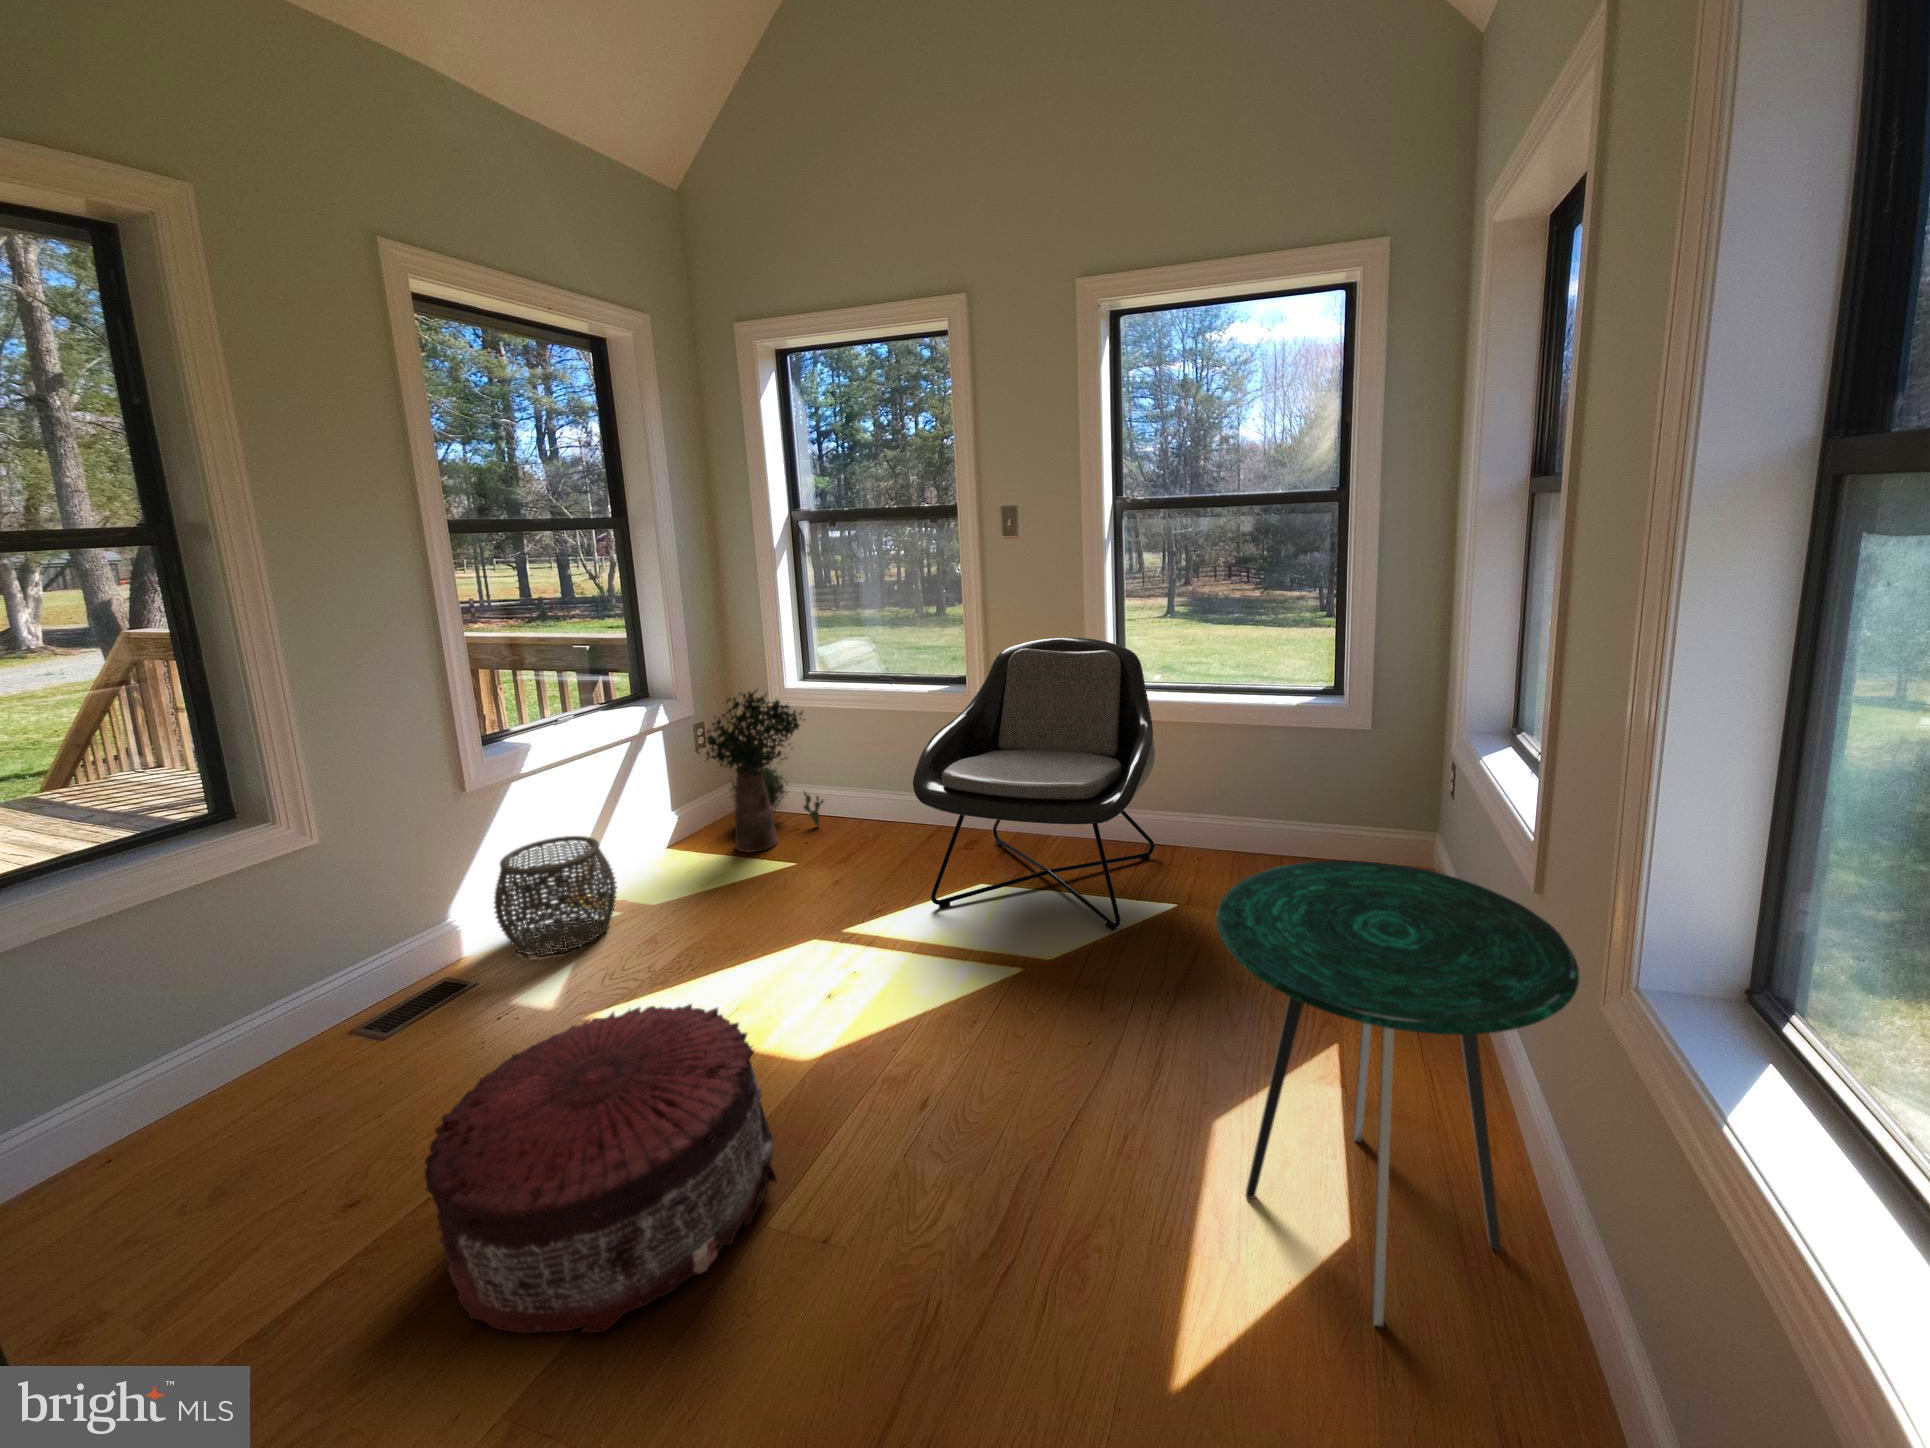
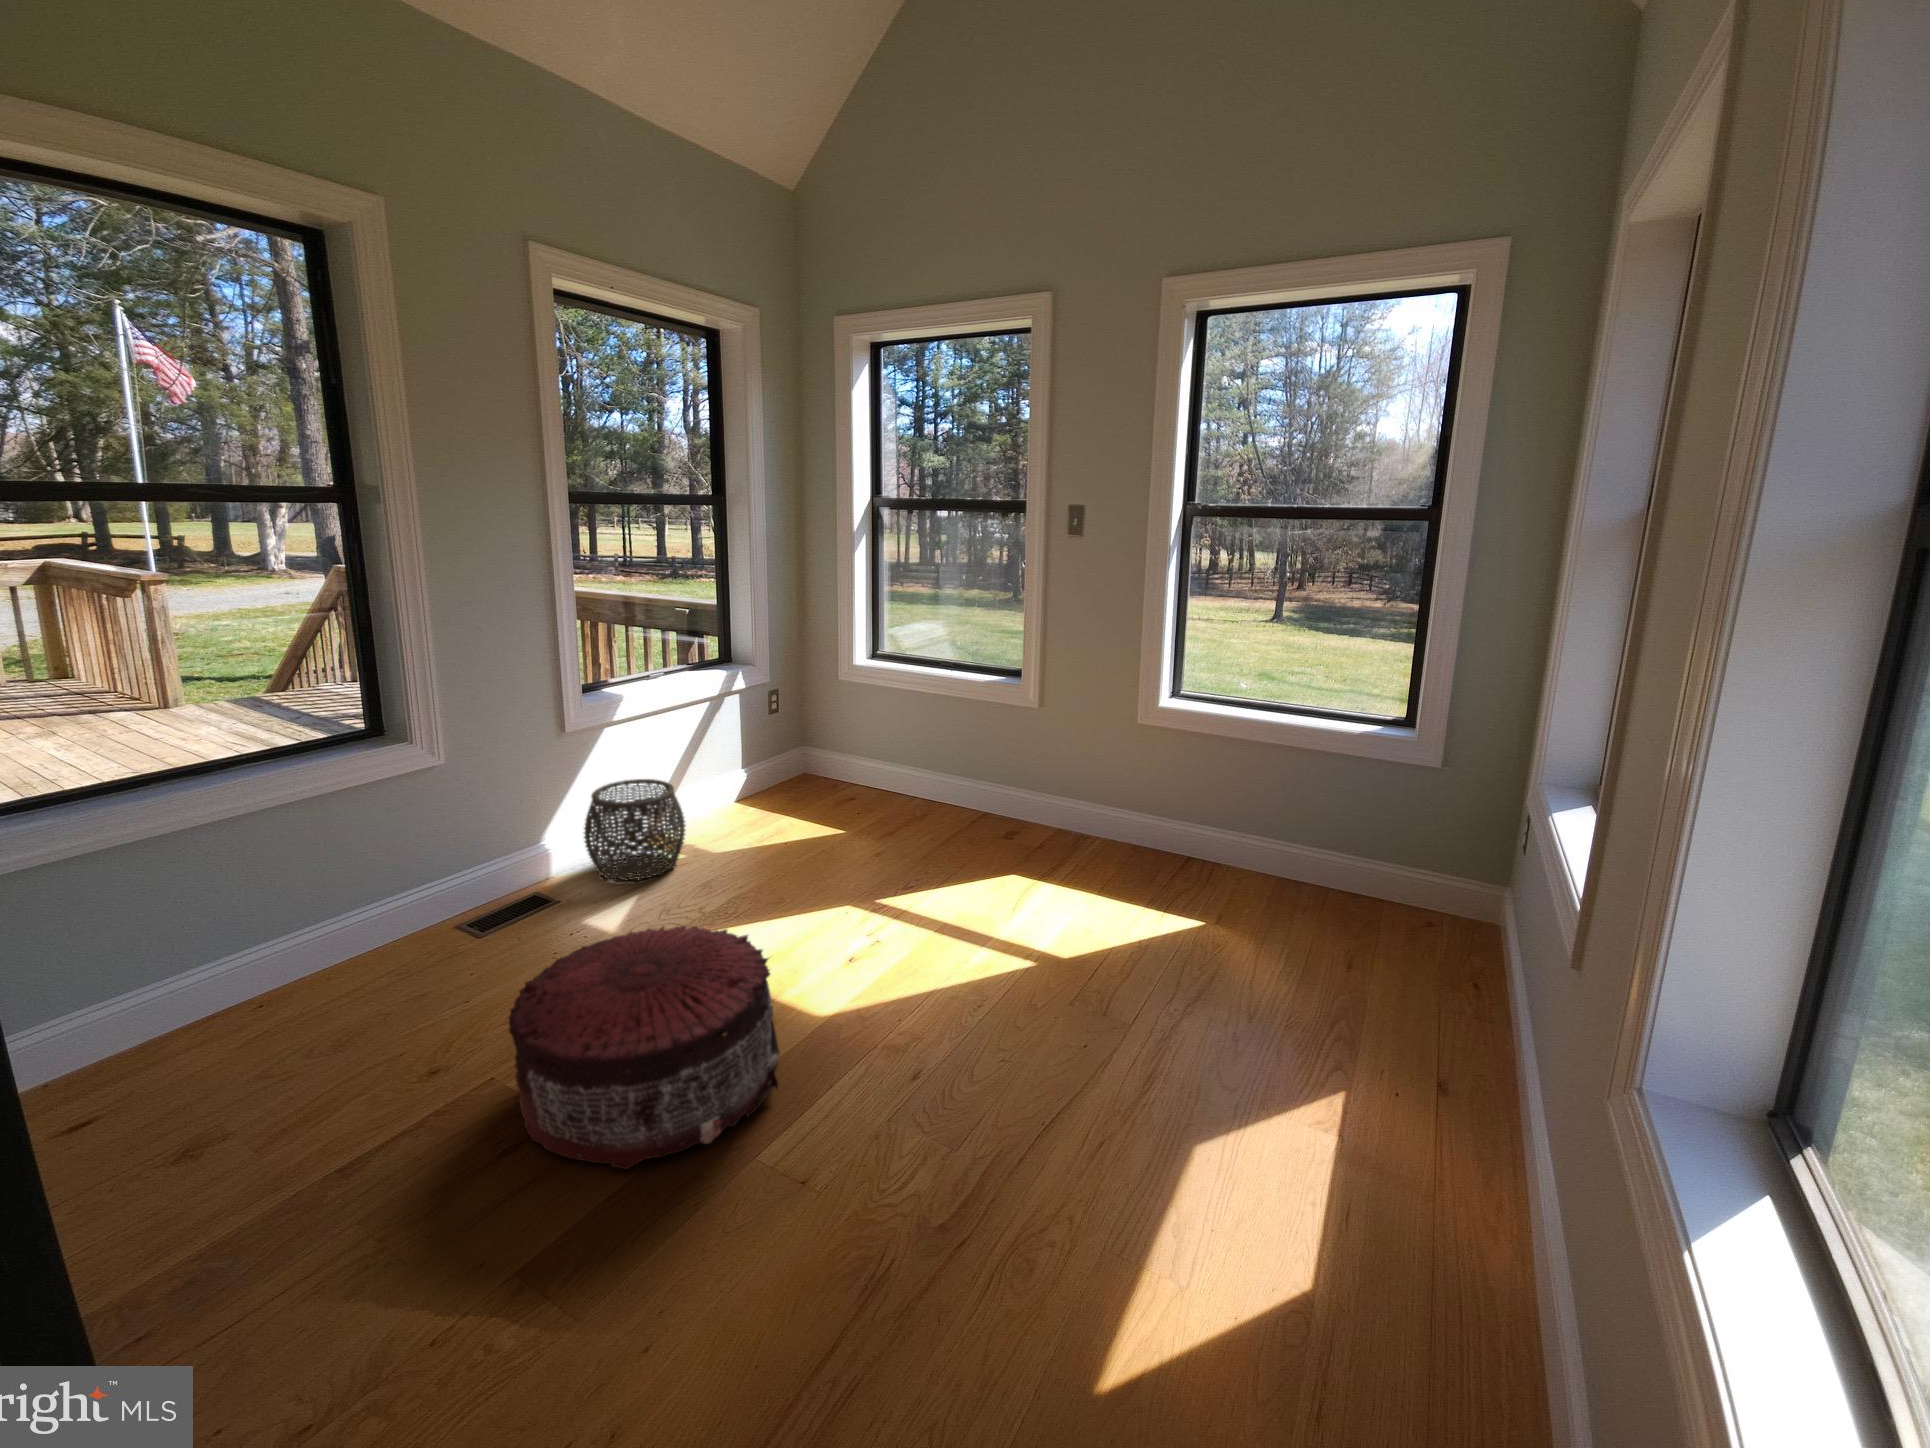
lounge chair: present [913,637,1155,930] -> none [955,638,1202,933]
potted plant: present [696,690,824,852] -> none [767,662,882,817]
side table: present [1216,860,1580,1327] -> none [1177,875,1519,1307]

